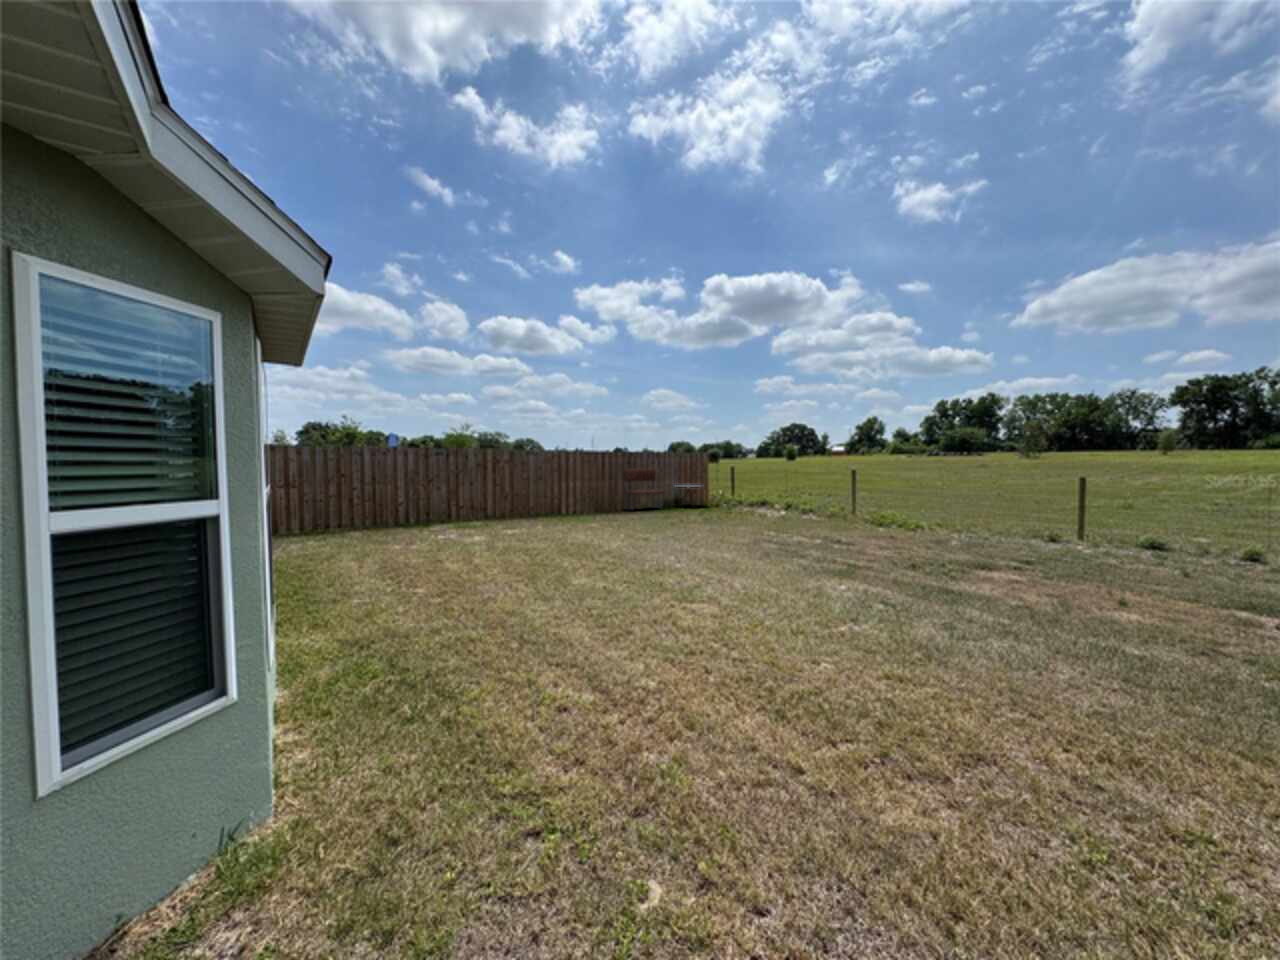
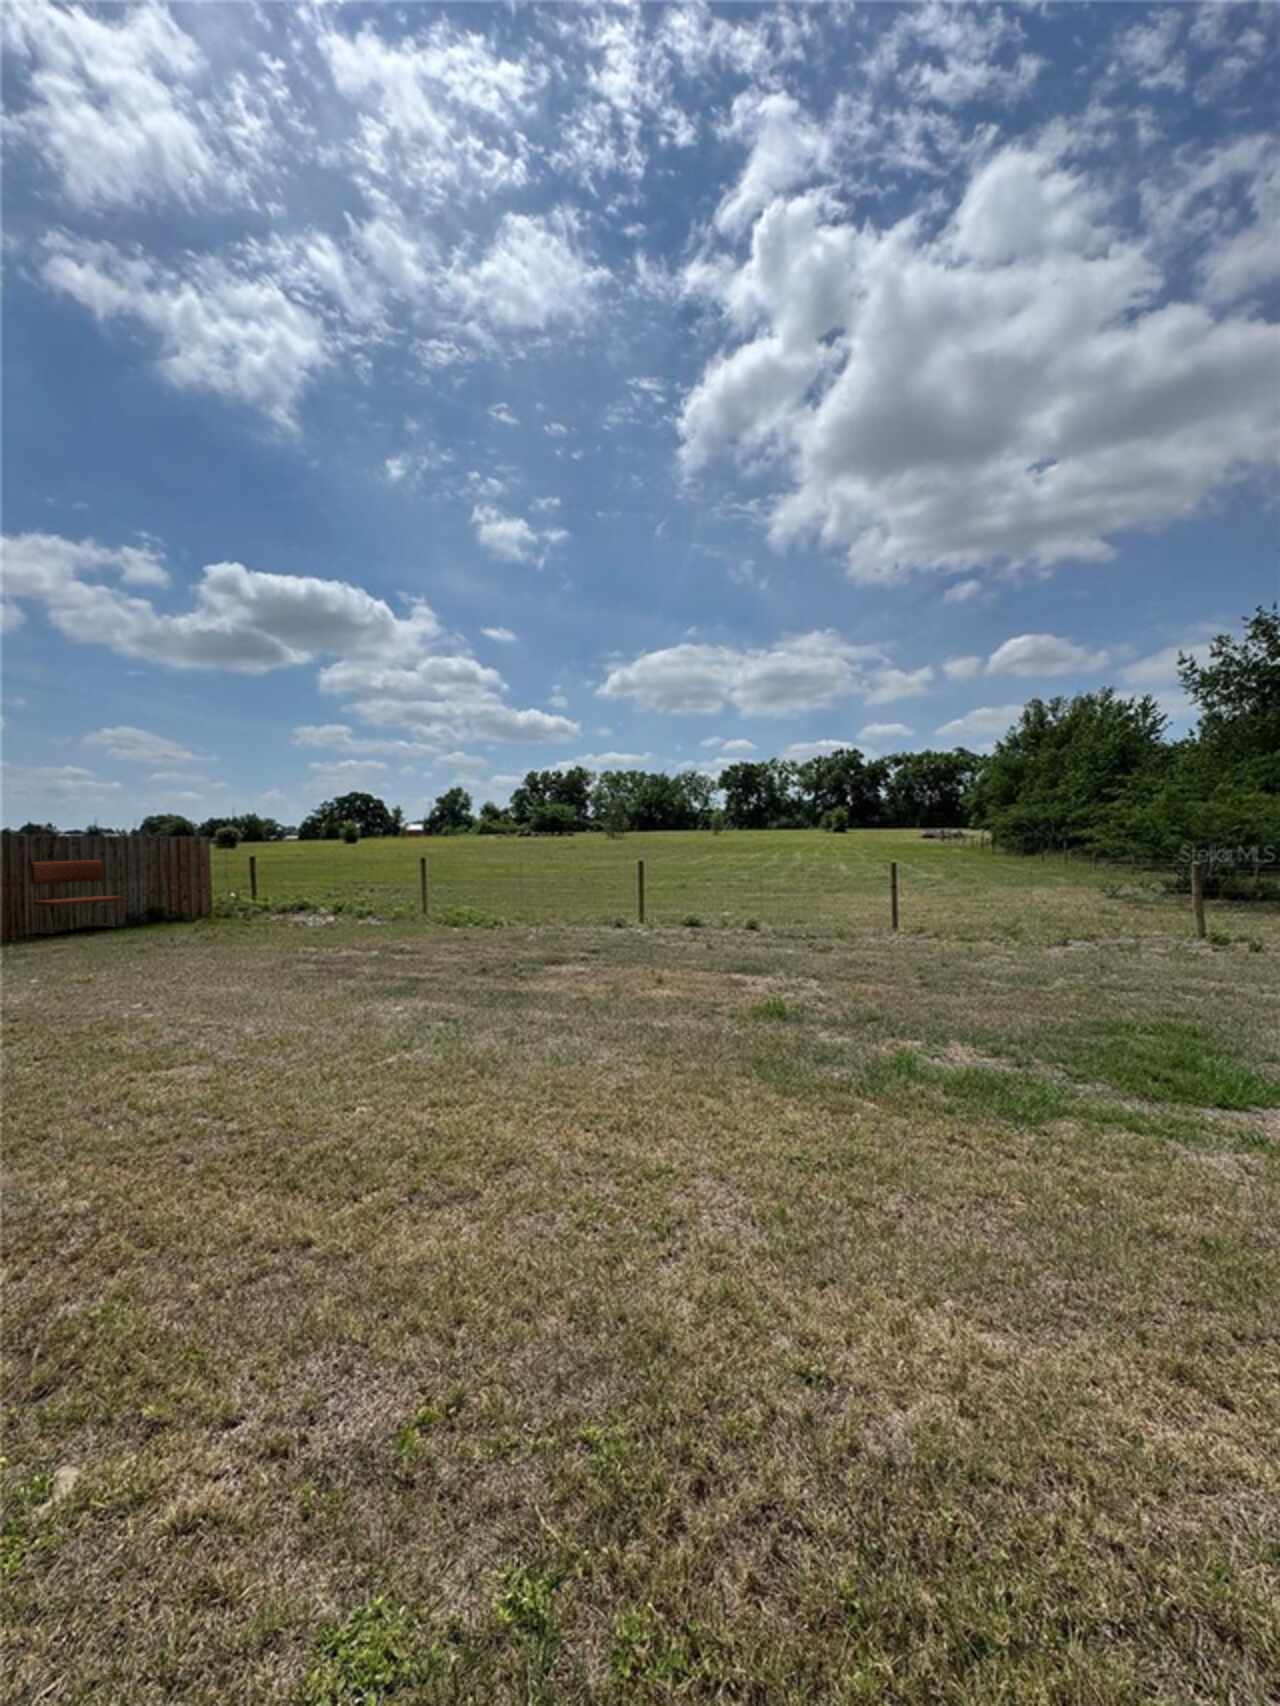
round table: present [682,485,698,506] -> none [139,884,200,922]

